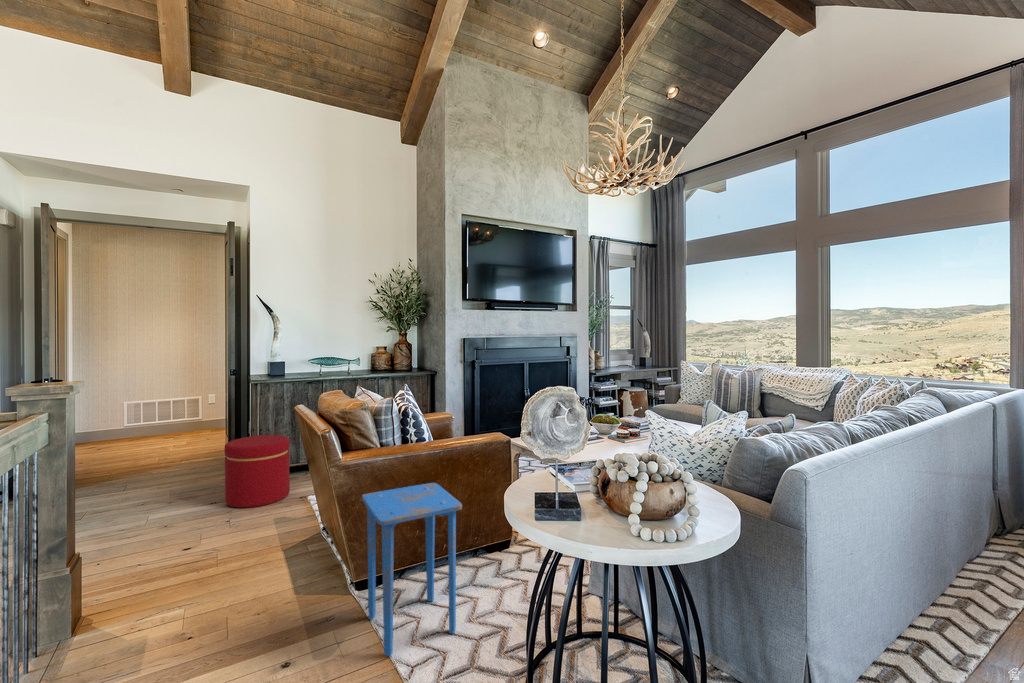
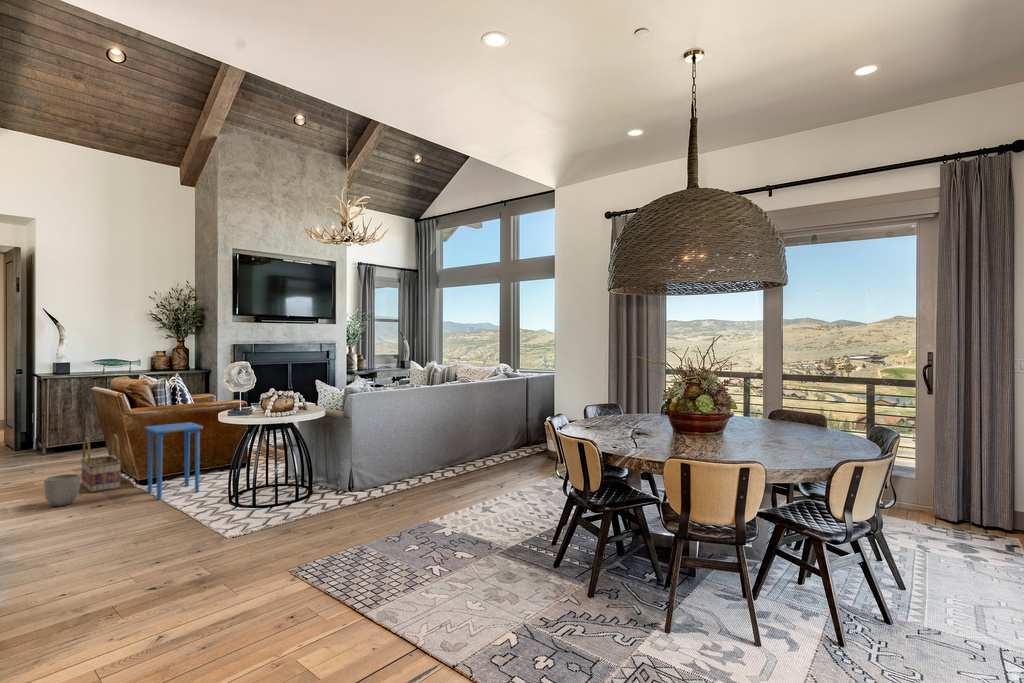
ottoman: present [224,435,290,508] -> none [23,418,79,468]
basket: none [274,489,328,601] -> present [81,434,121,493]
planter: none [198,578,260,650] -> present [44,474,81,506]

